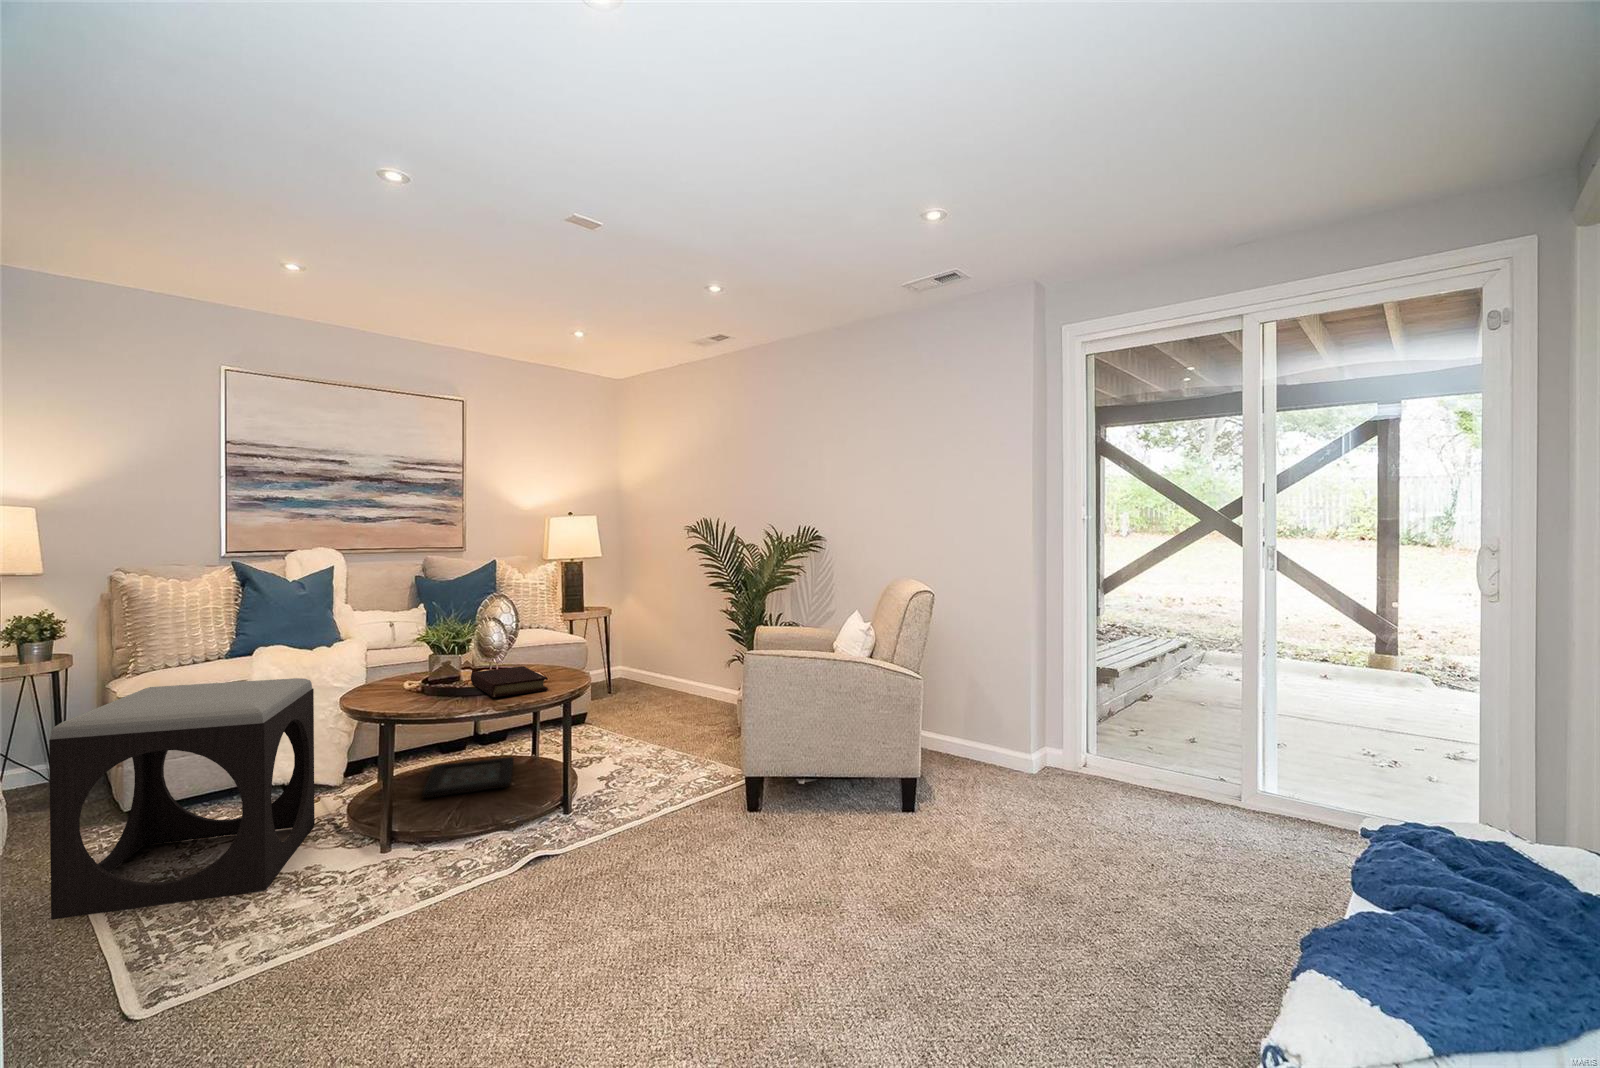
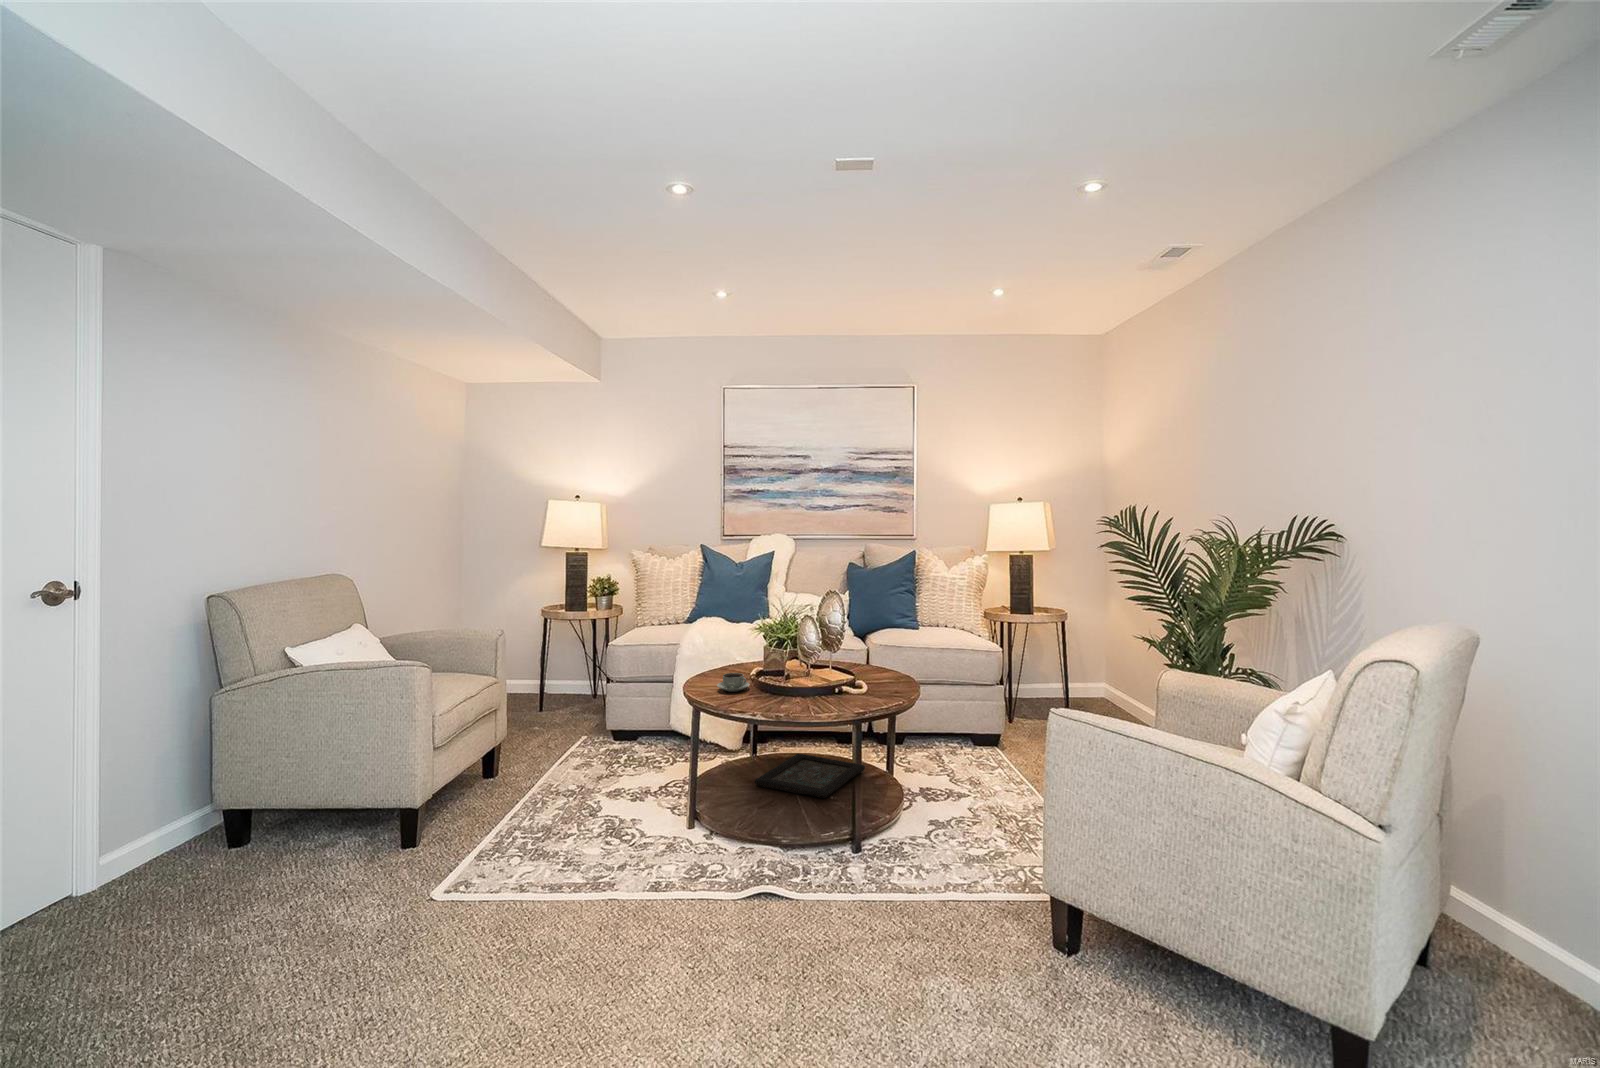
book: present [471,666,548,697] -> none [772,670,843,706]
footstool: present [49,678,315,920] -> none [497,642,683,829]
coffee cup: none [404,682,441,701] -> present [717,673,750,692]

